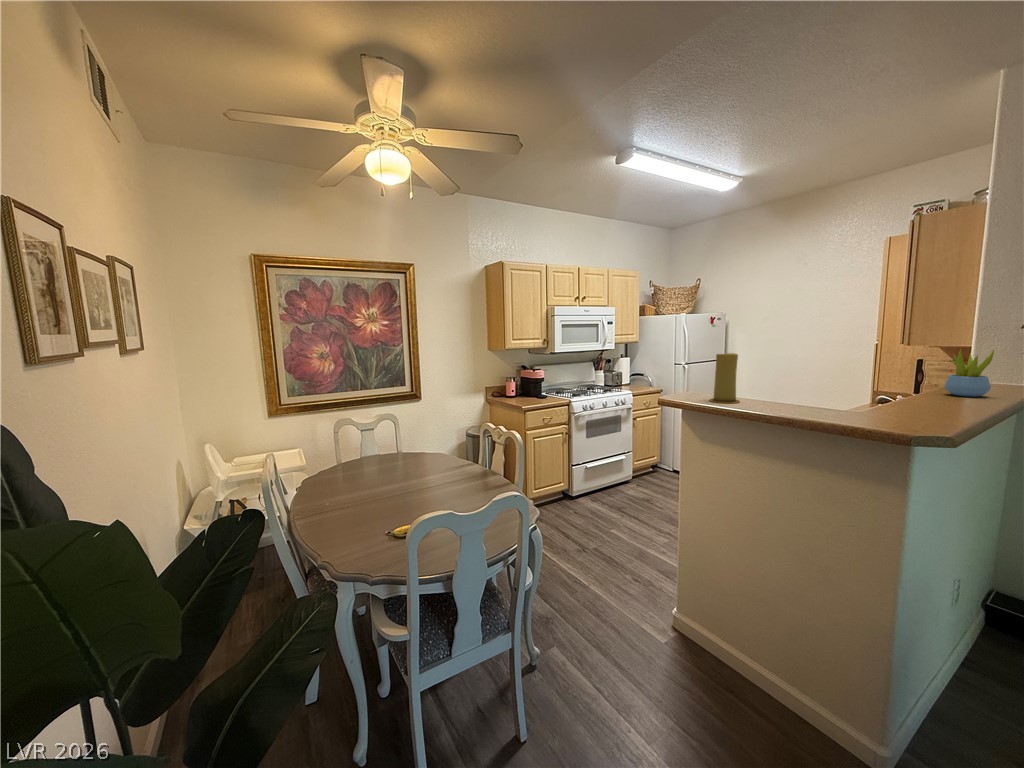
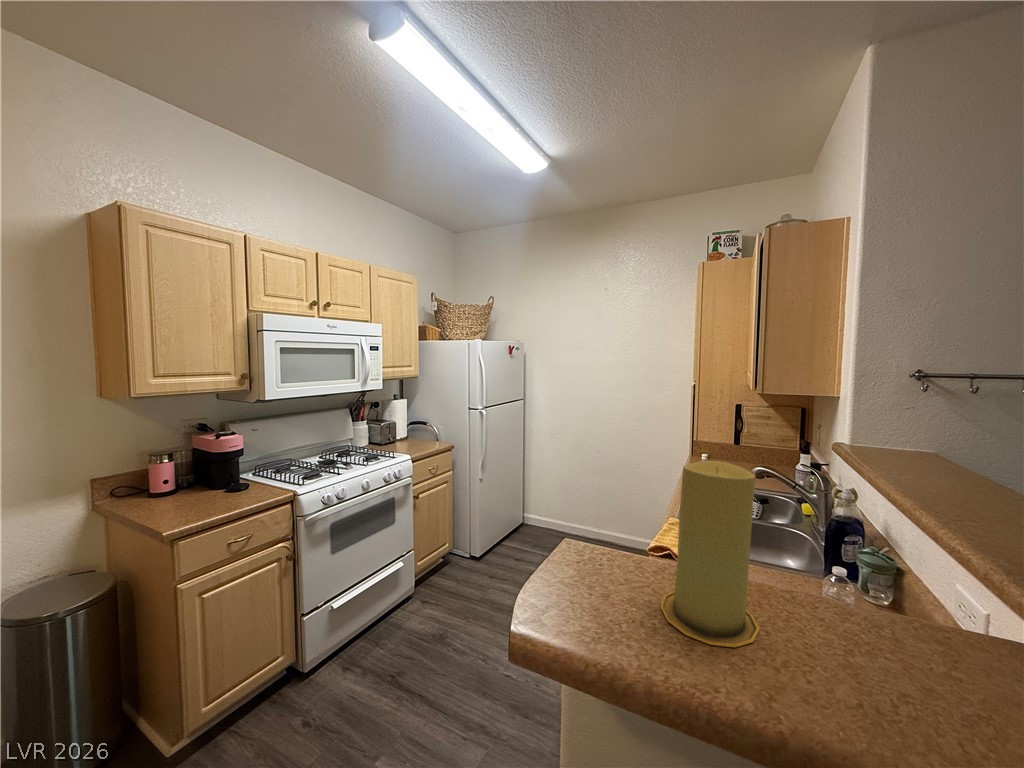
succulent plant: present [945,349,994,397] -> none [908,416,981,493]

